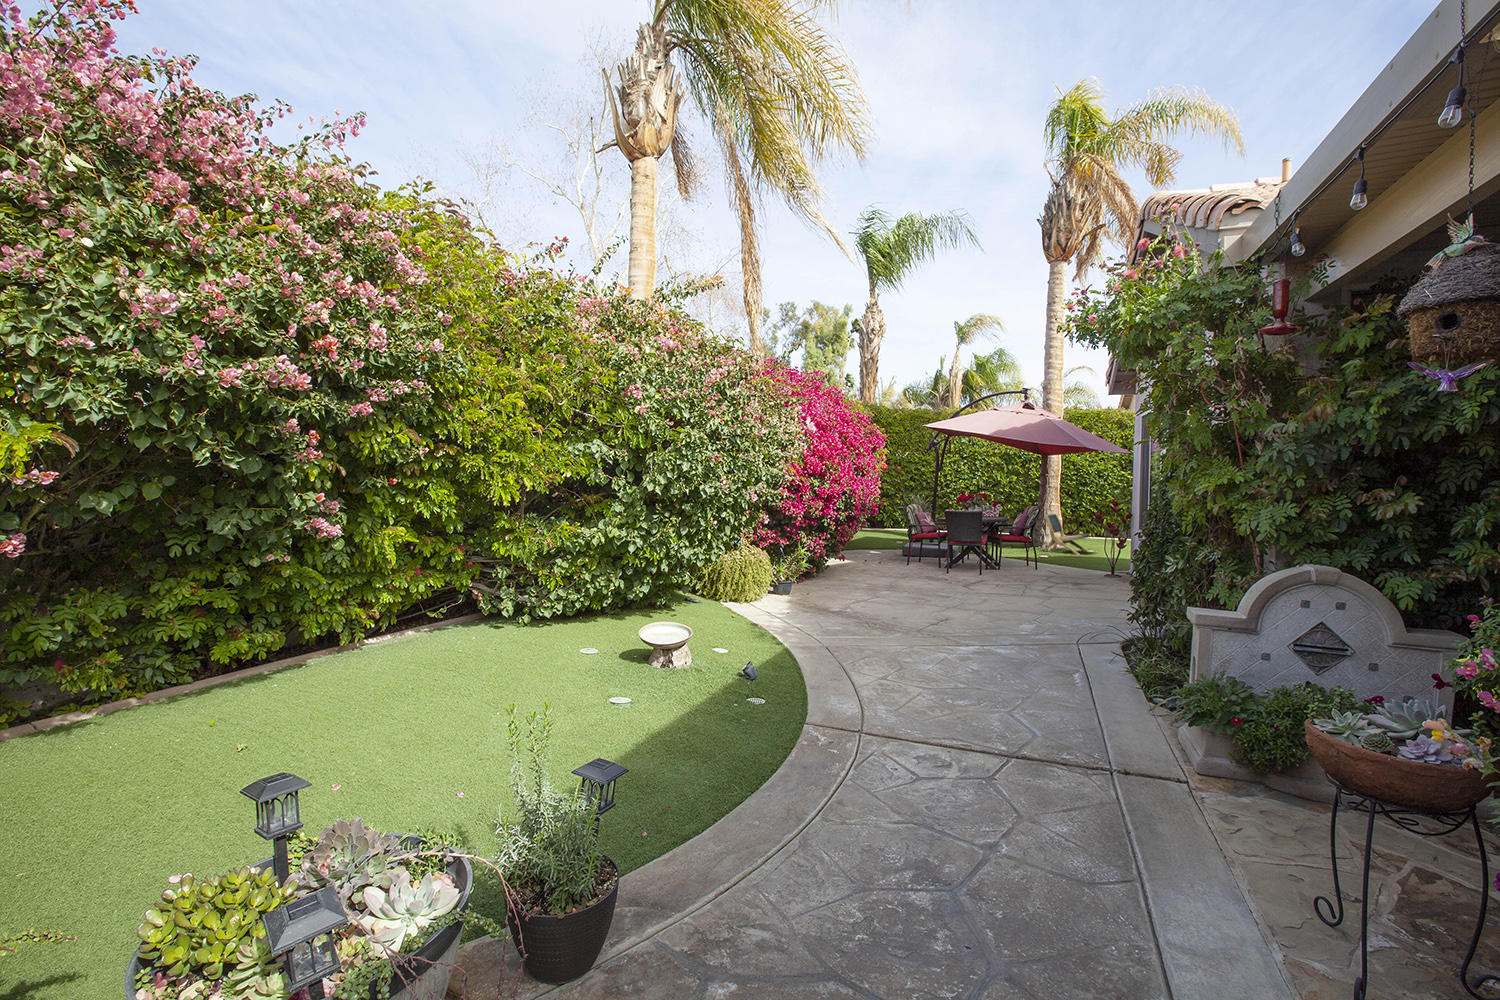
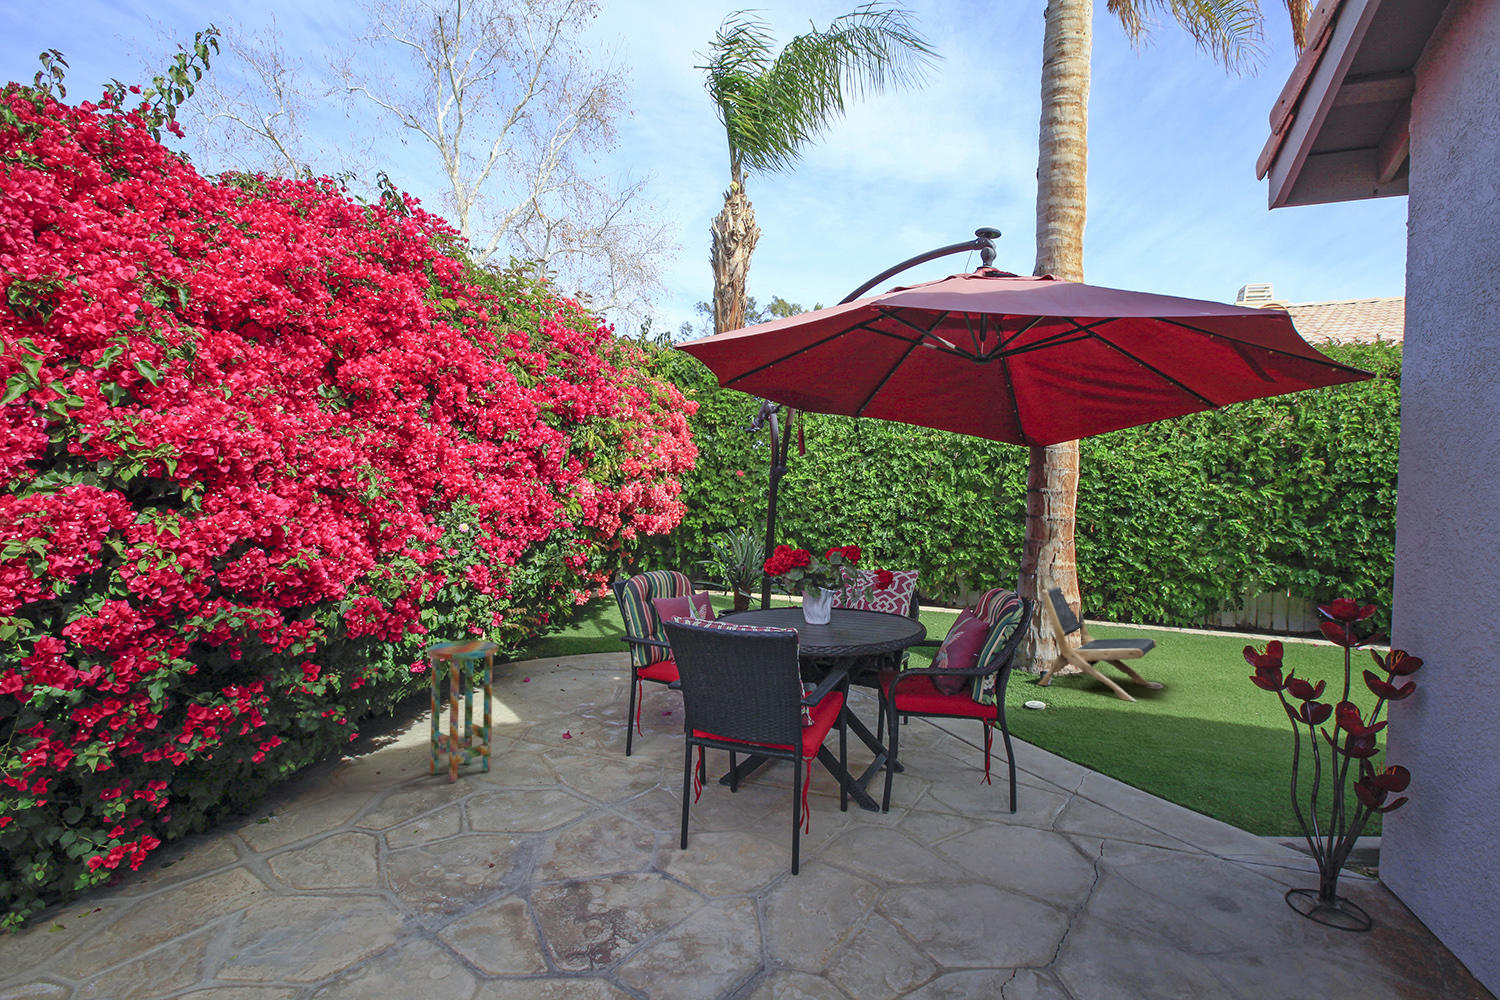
side table: none [862,524,882,563] -> present [427,640,497,783]

